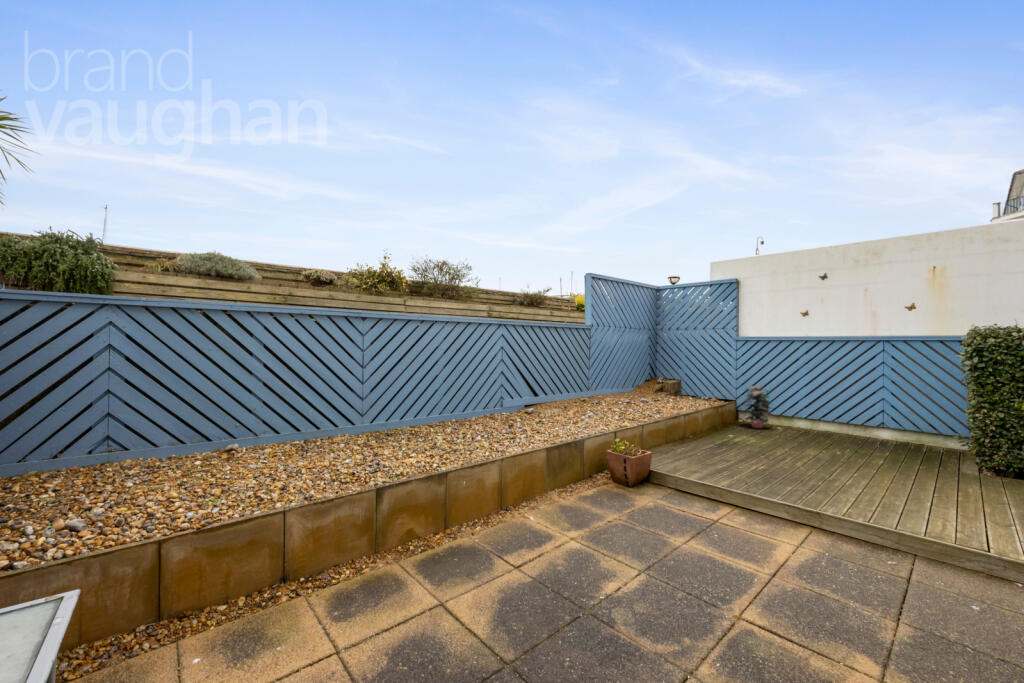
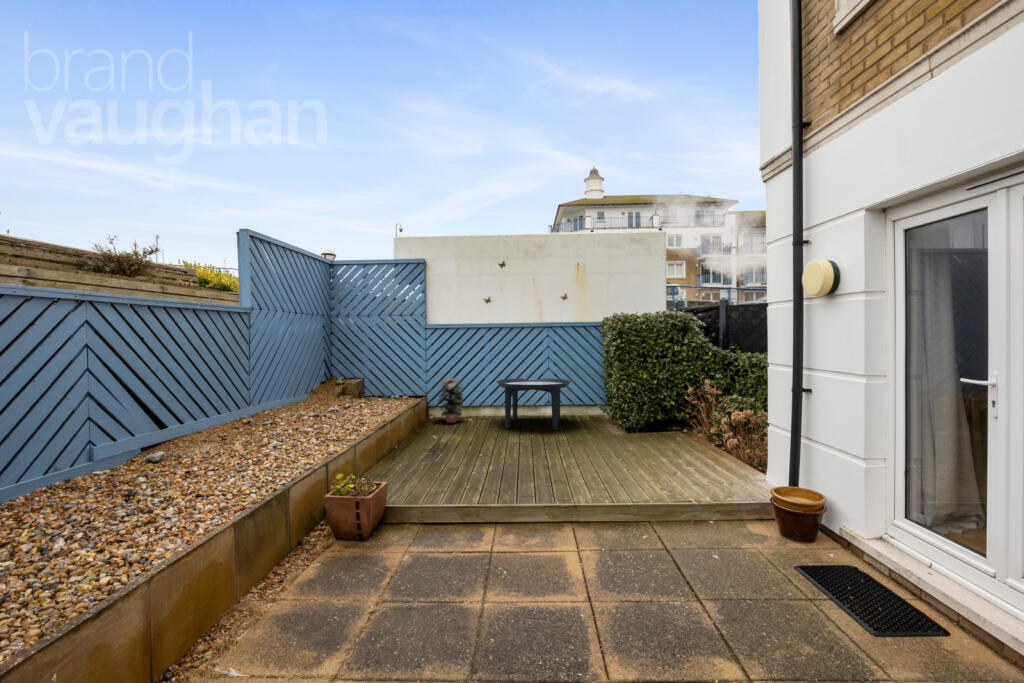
round table: none [807,393,920,455] -> present [497,378,571,430]

